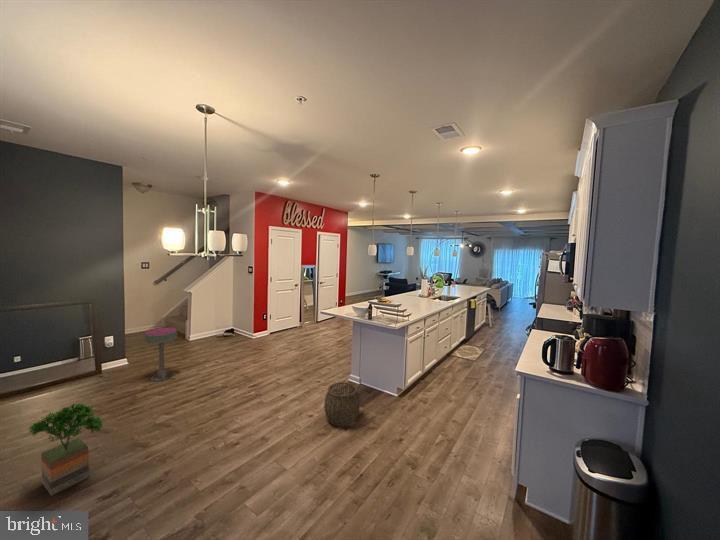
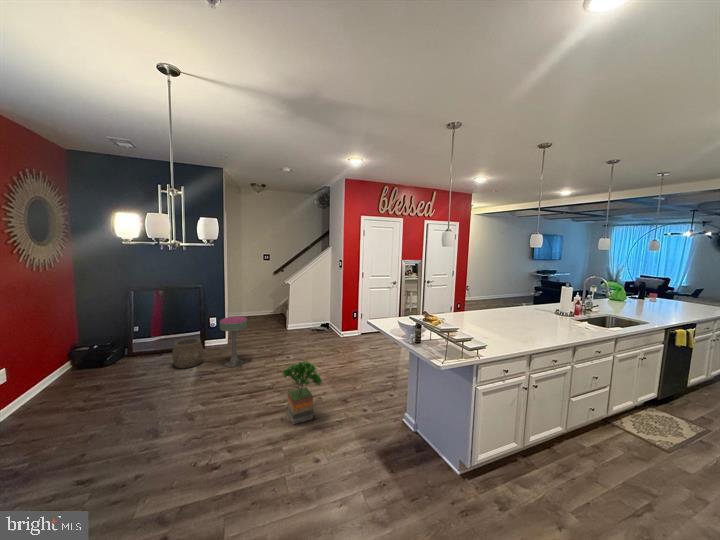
woven basket: present [324,382,360,426] -> present [172,338,204,368]
potted tree: present [29,403,103,496] -> present [283,361,322,424]

